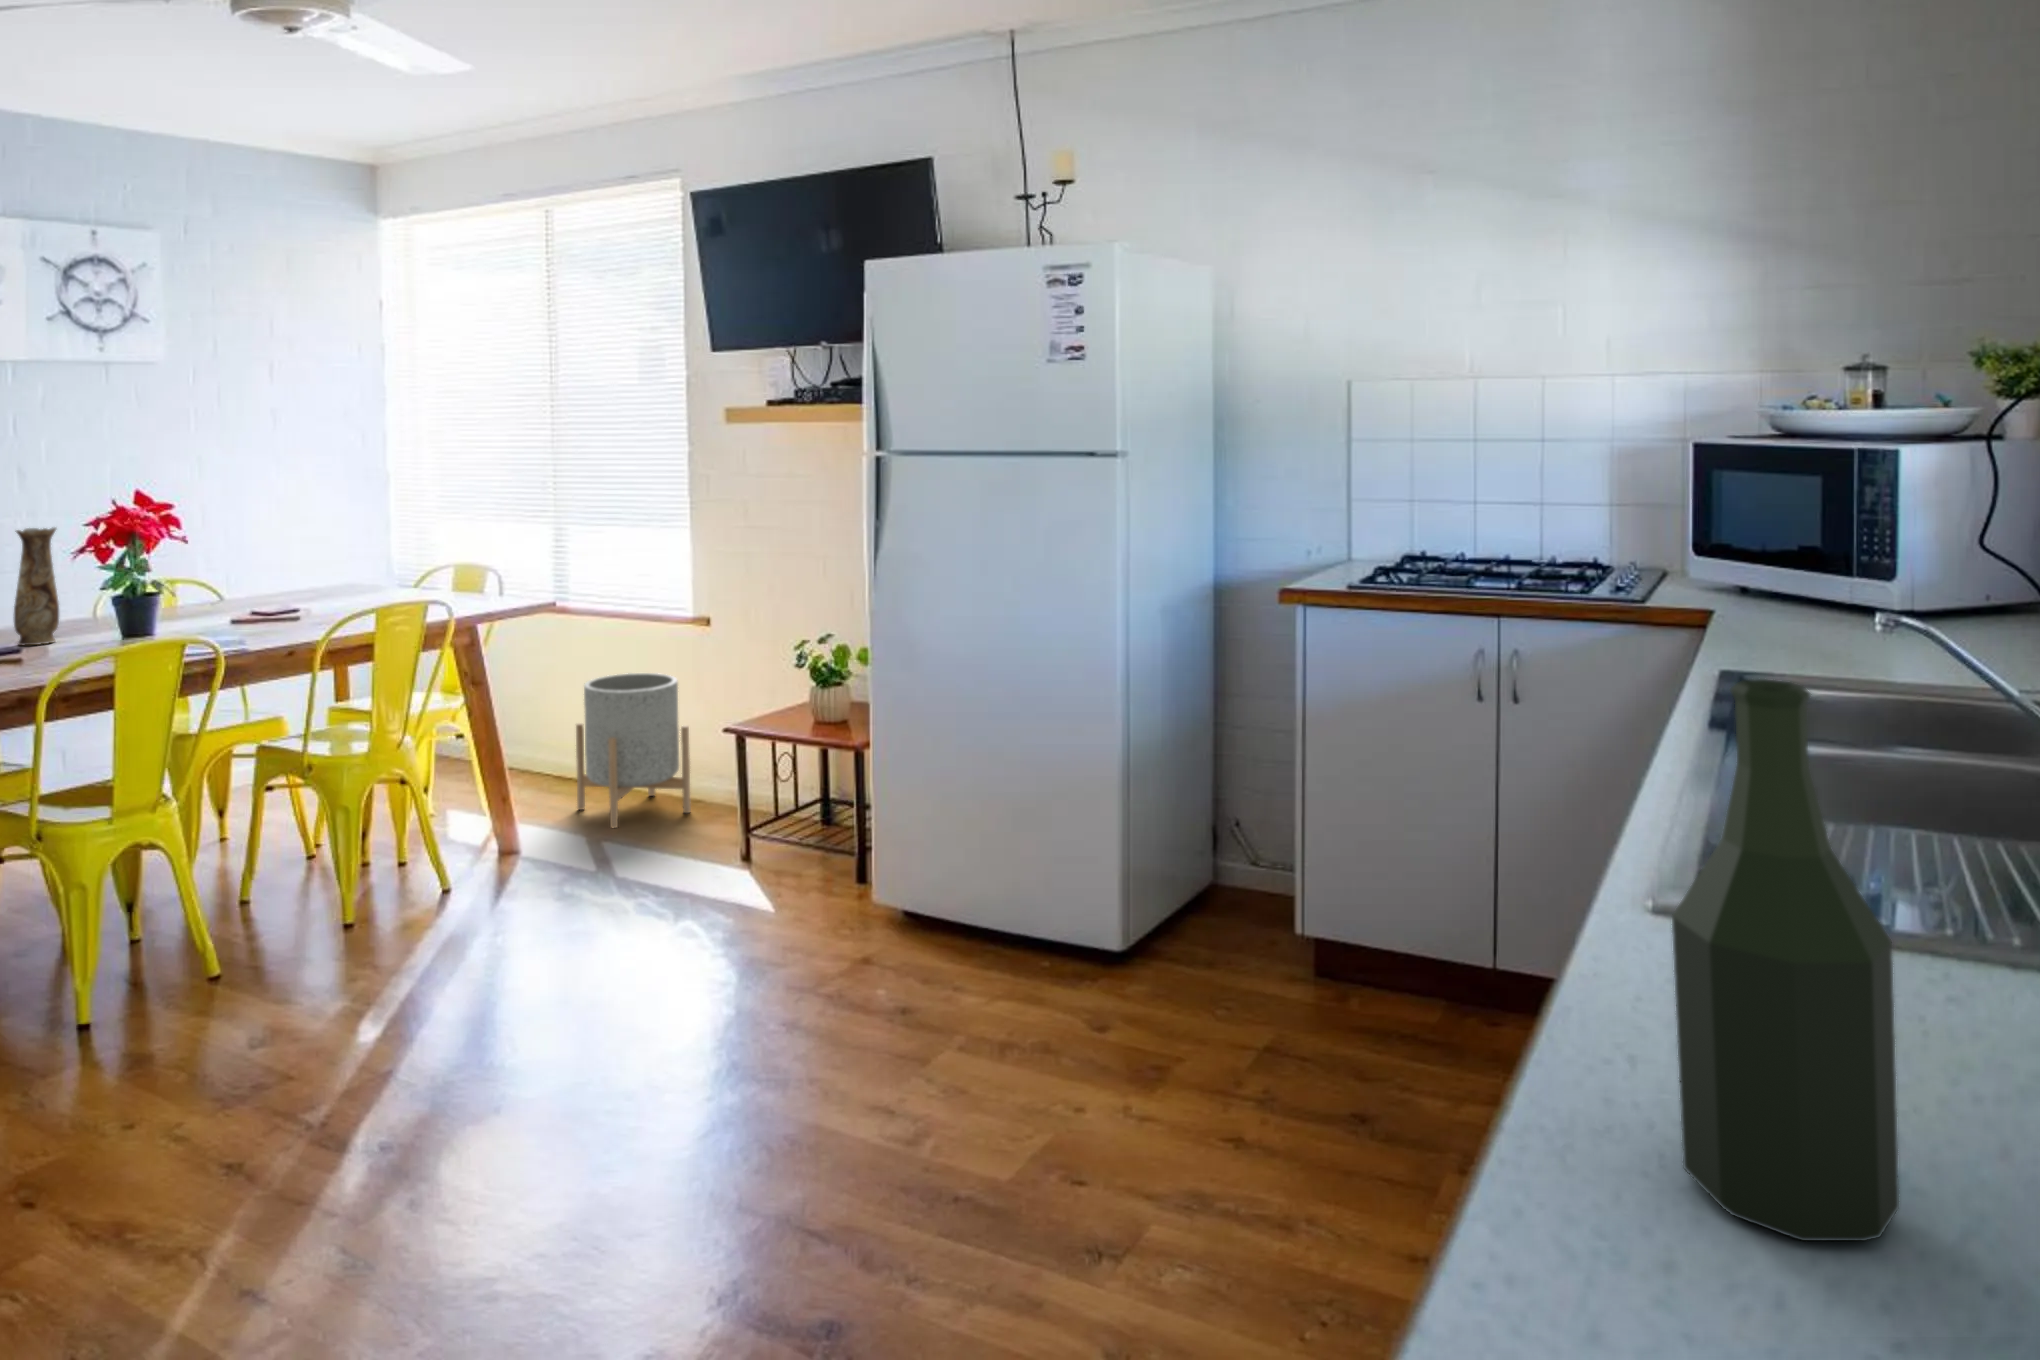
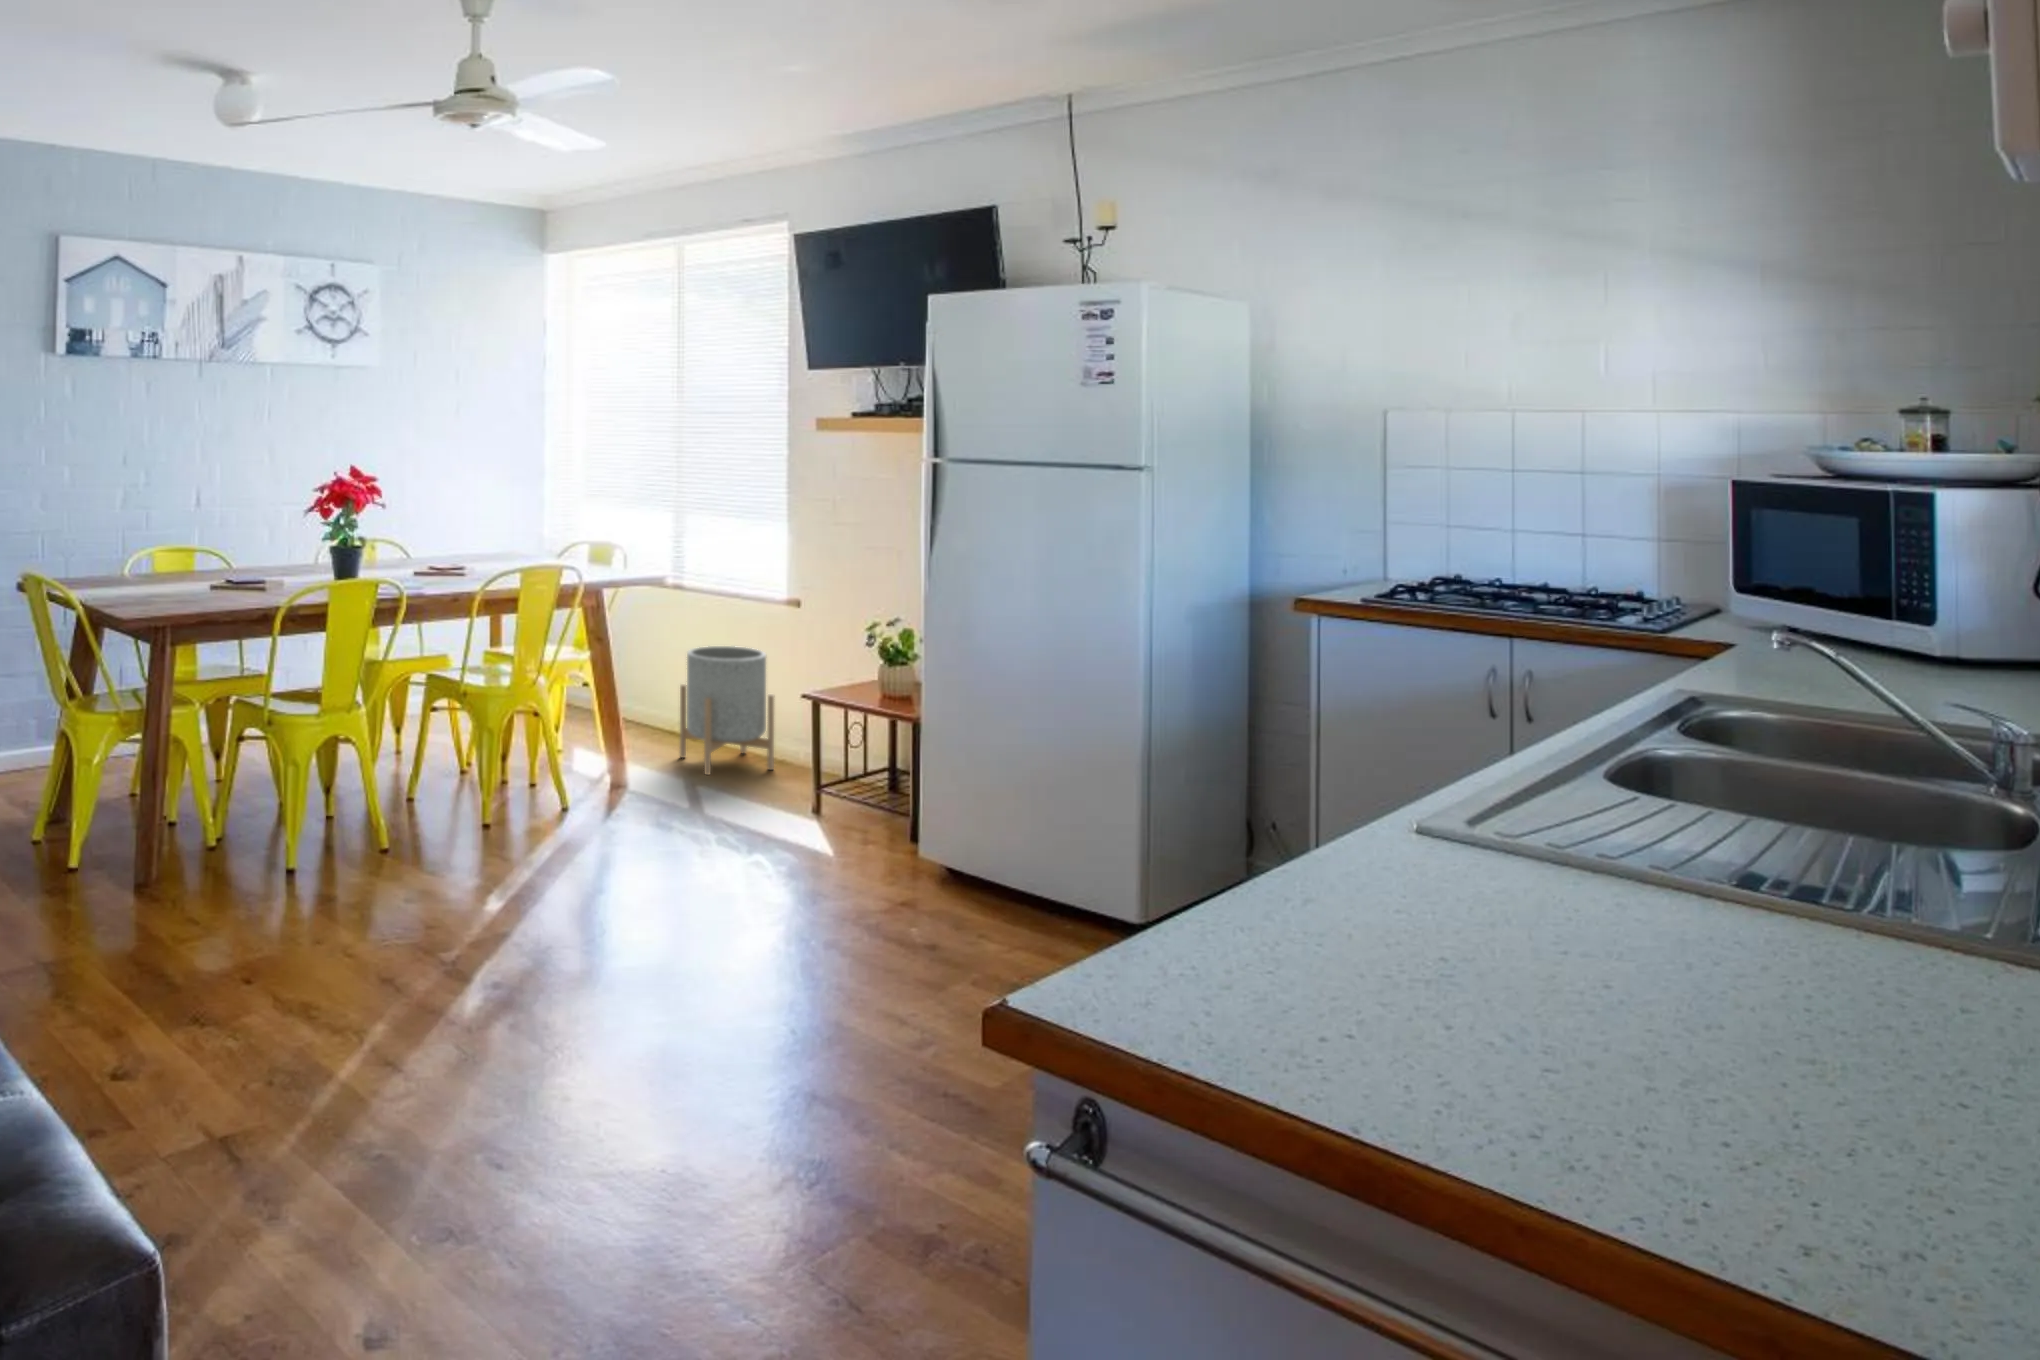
vase: present [14,527,59,645] -> none [260,492,292,580]
bottle: present [1672,679,1899,1241] -> none [1288,608,1446,1021]

